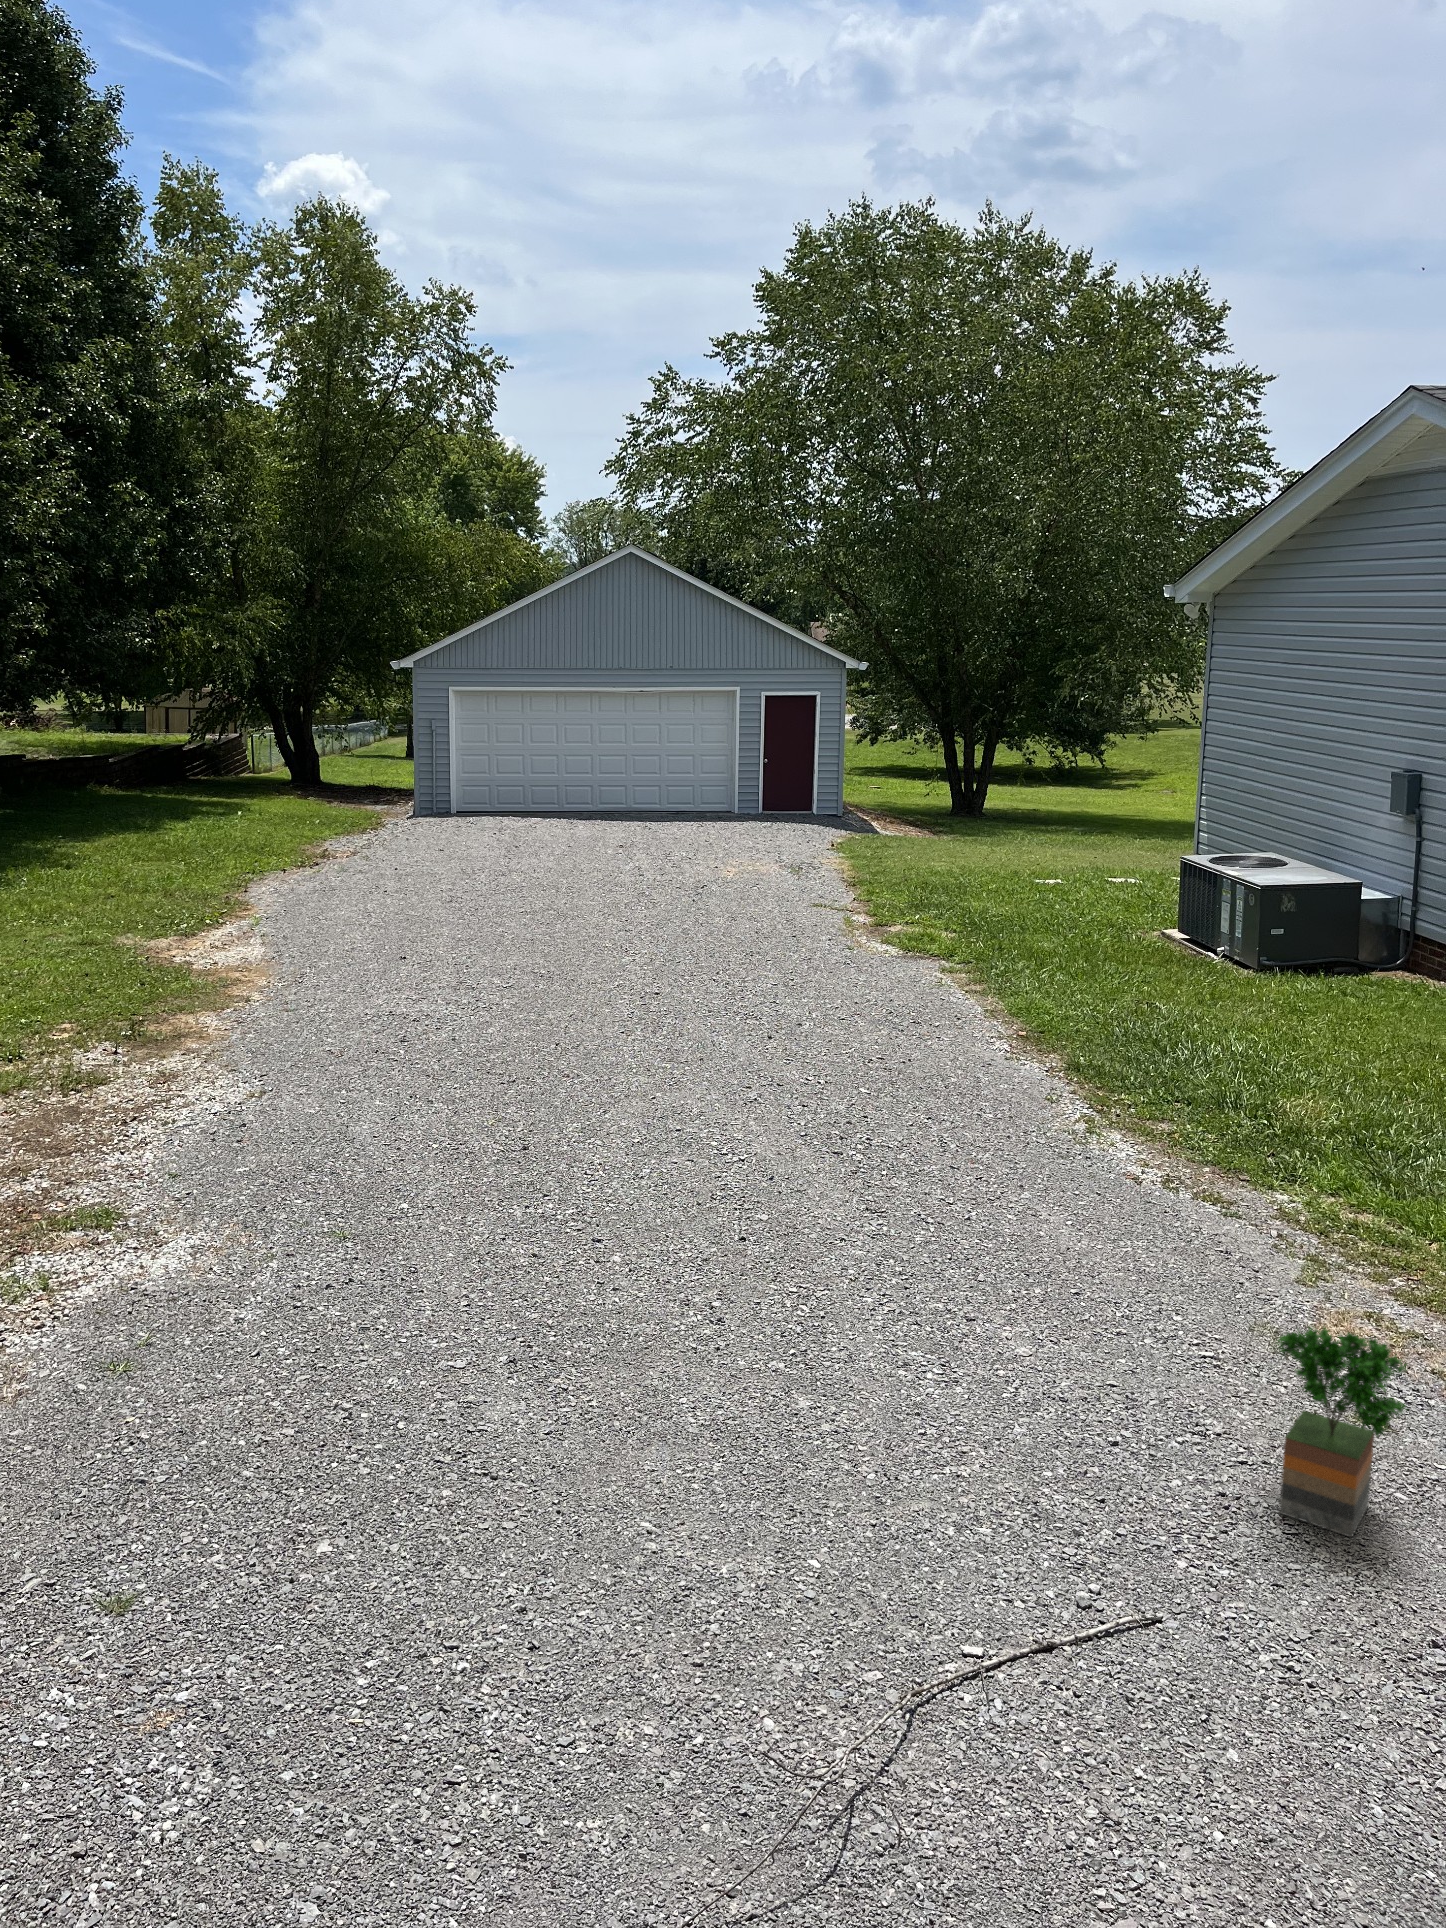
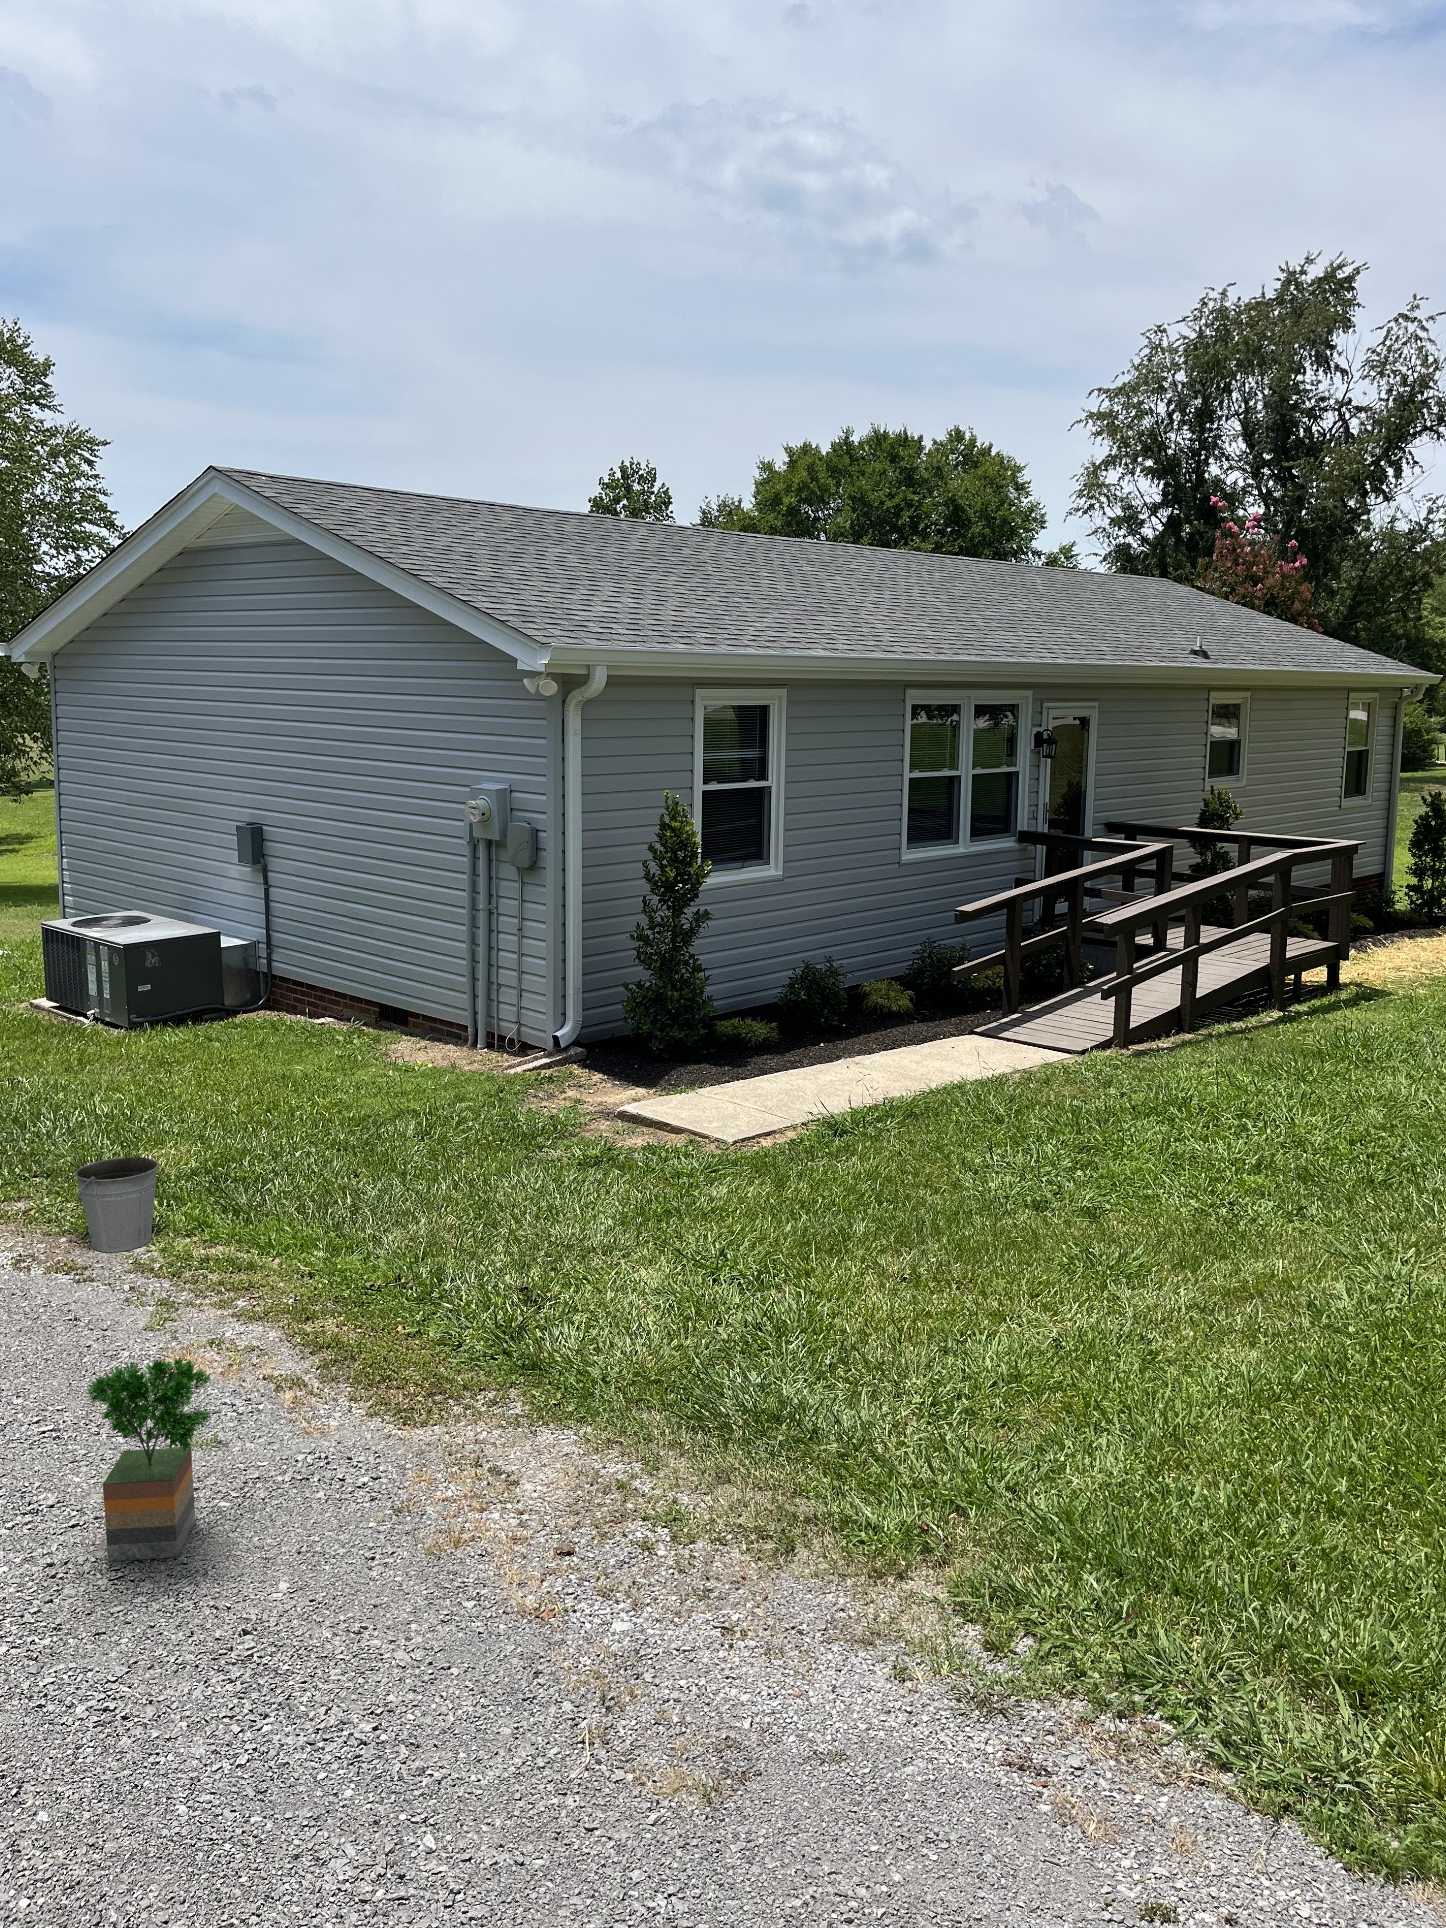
bucket: none [1228,1102,1316,1196] -> present [74,1153,158,1252]

